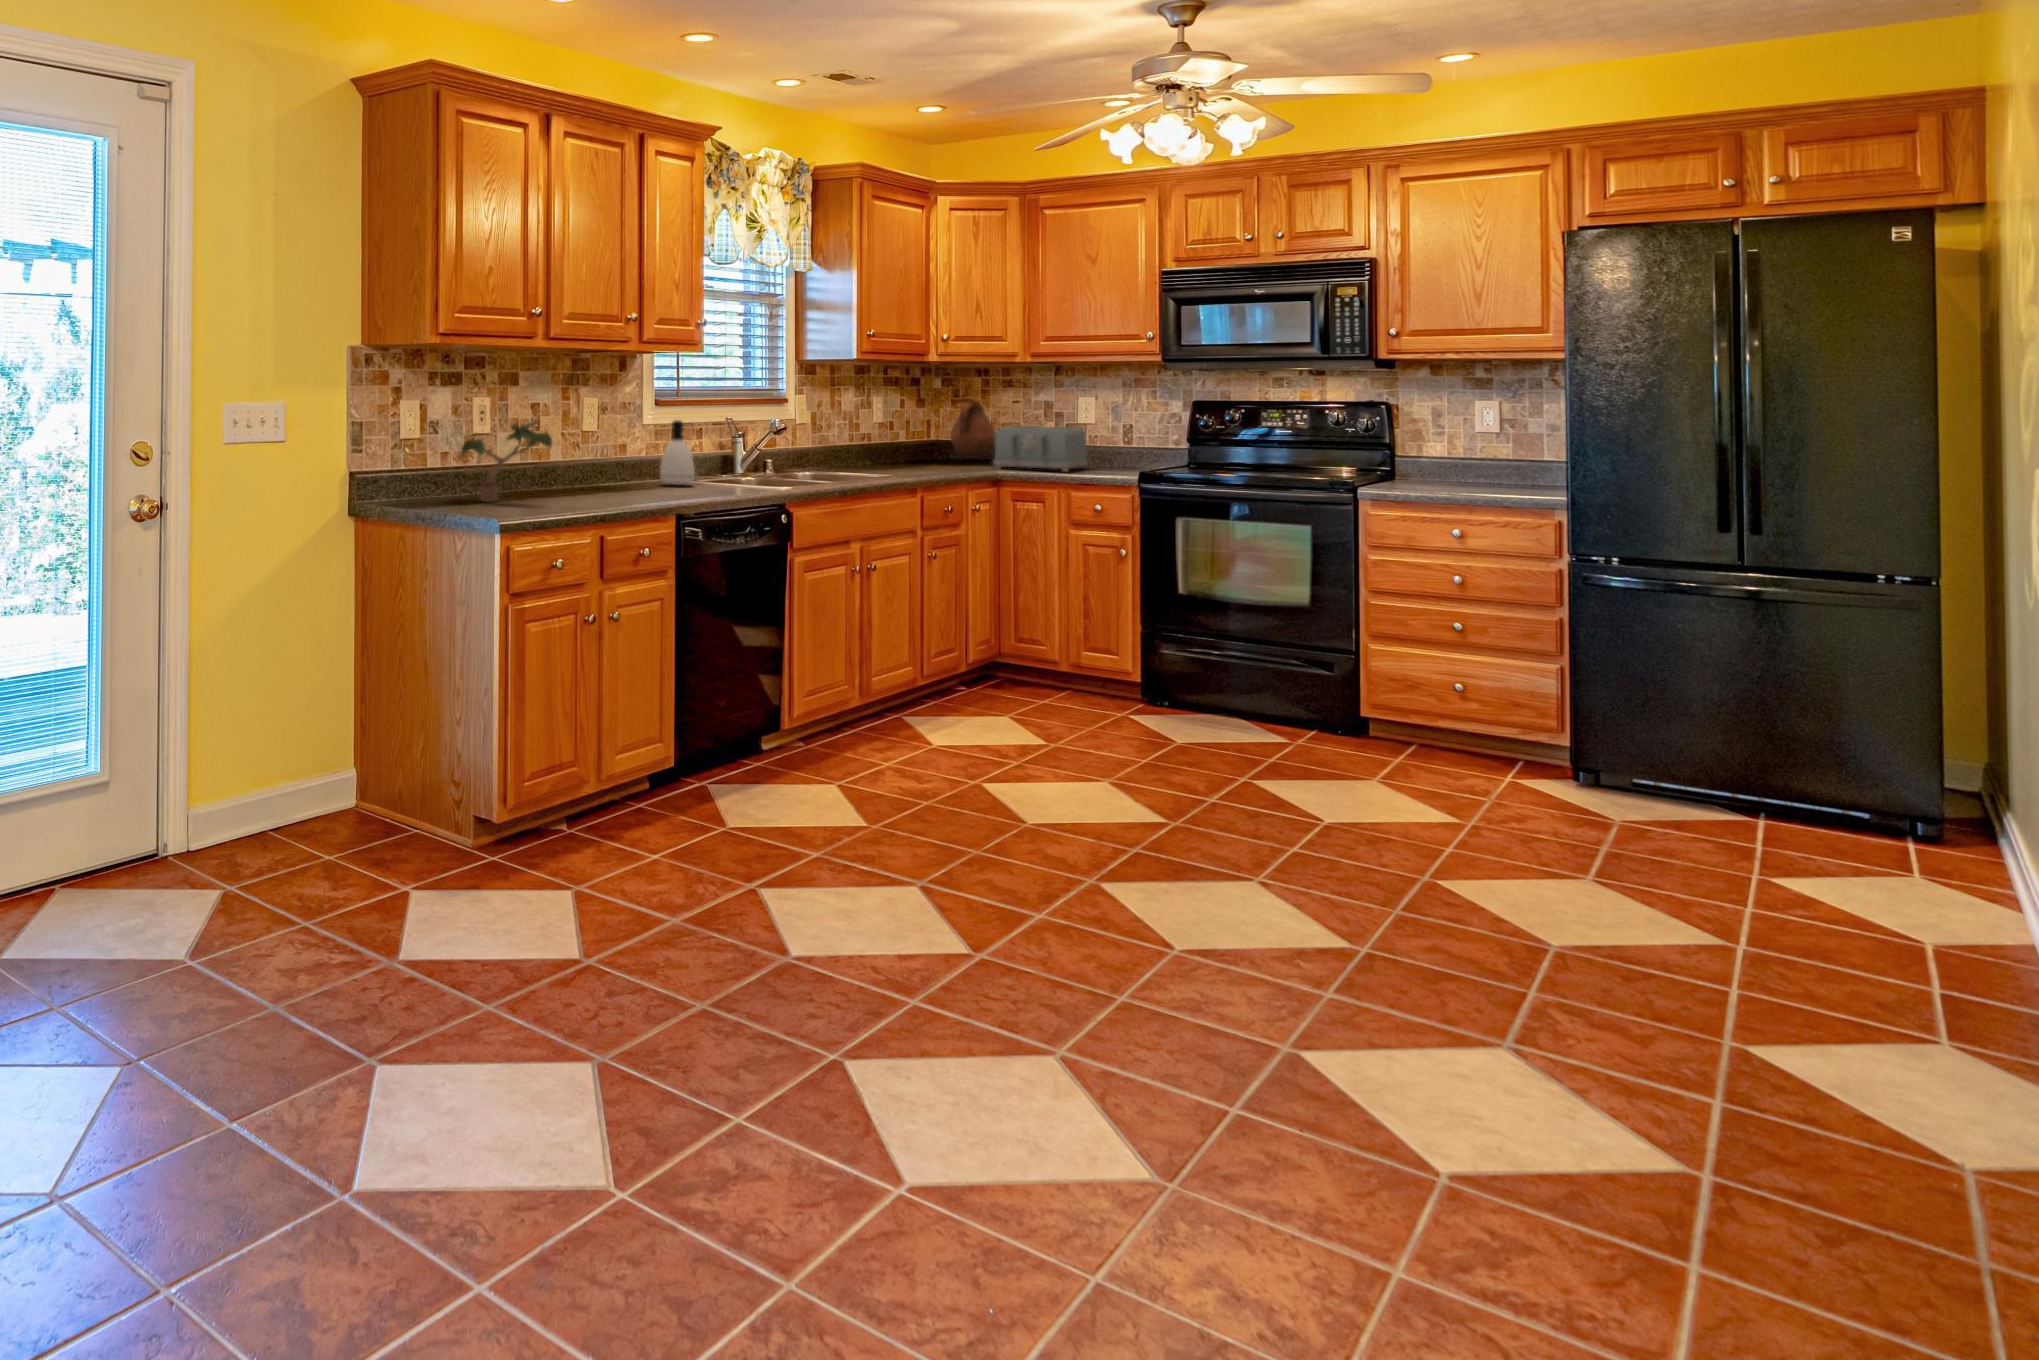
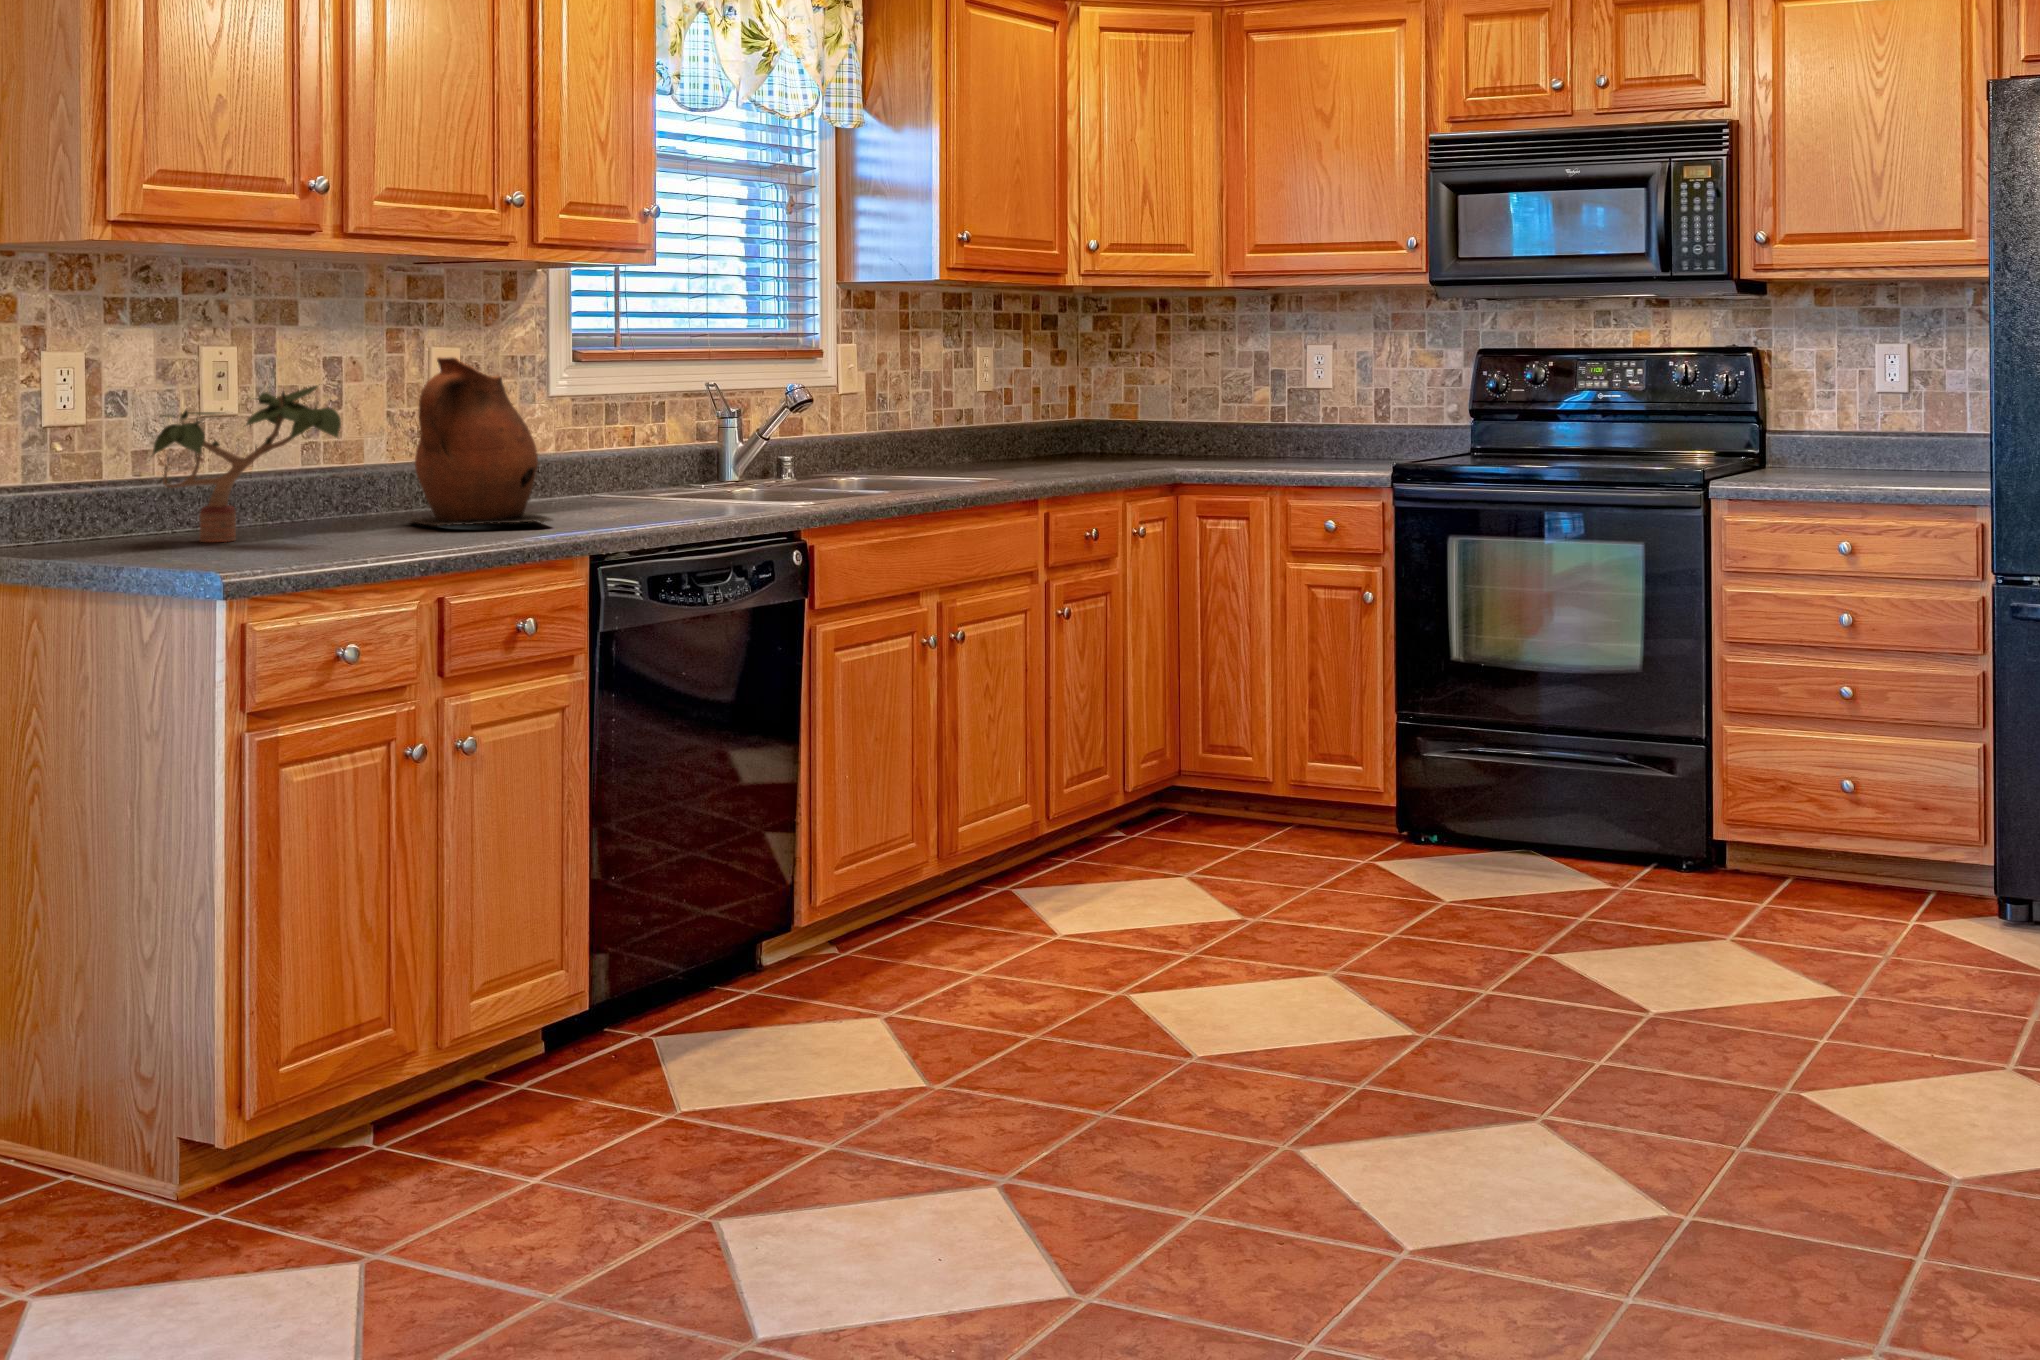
ceramic pitcher: present [951,398,996,459] -> present [411,357,552,526]
soap dispenser: present [660,420,695,485] -> none [579,387,643,504]
toaster: present [993,426,1088,472] -> none [1177,395,1327,468]

